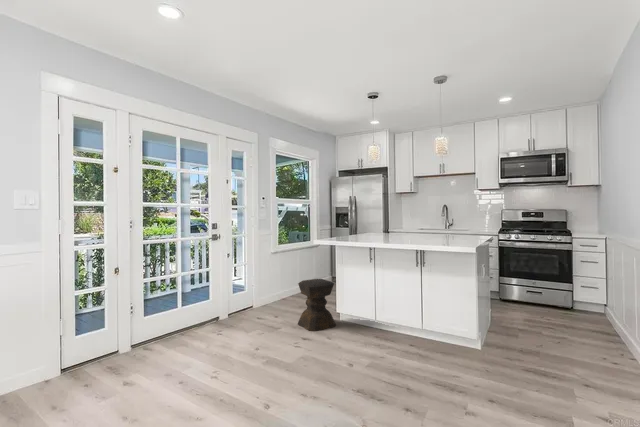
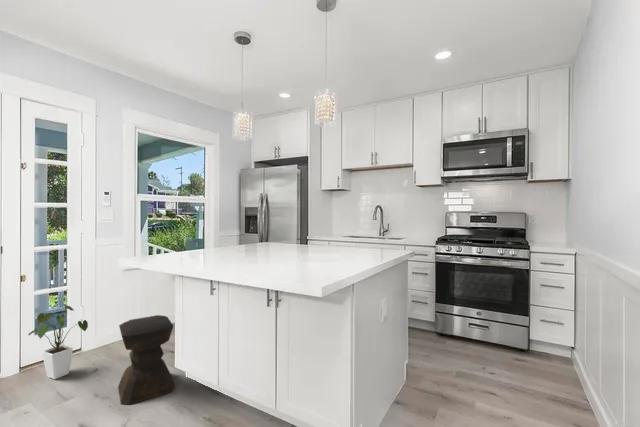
house plant: none [231,273,268,321] -> present [28,305,88,379]

